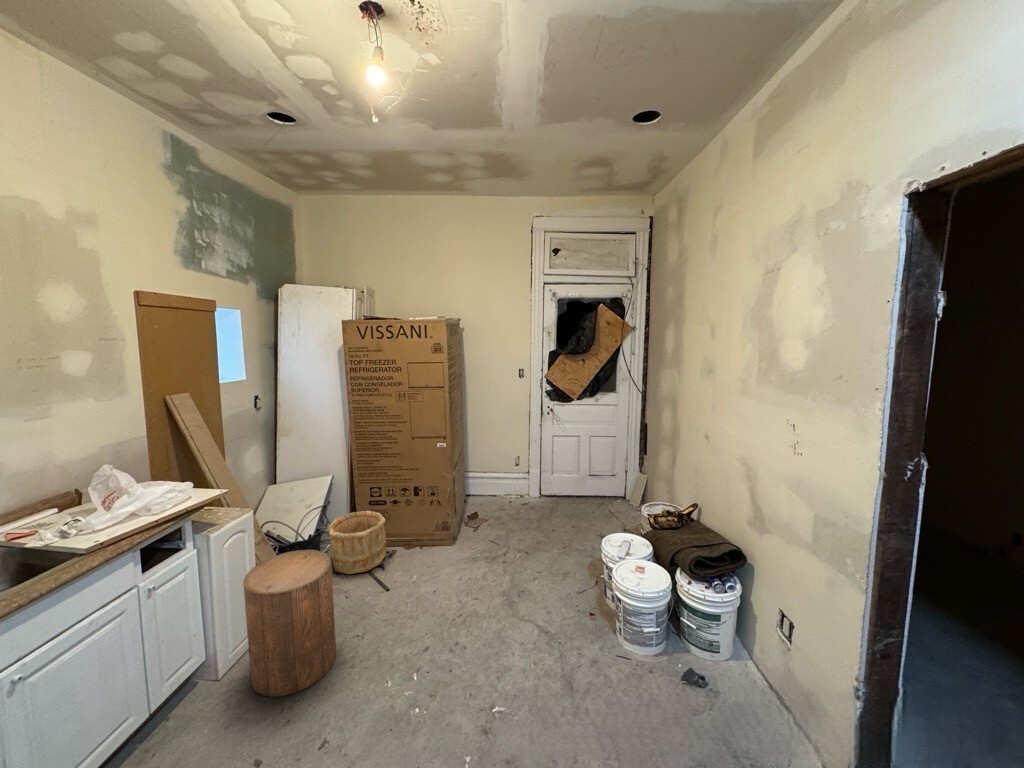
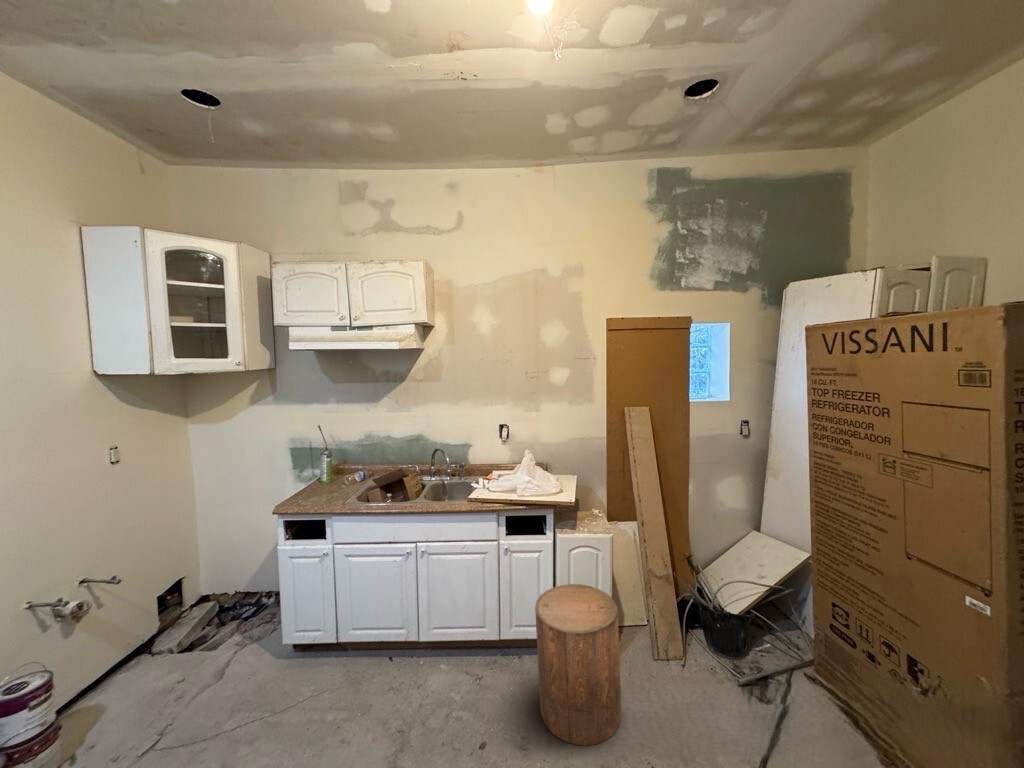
wooden bucket: present [328,511,386,574] -> none [726,611,824,724]

